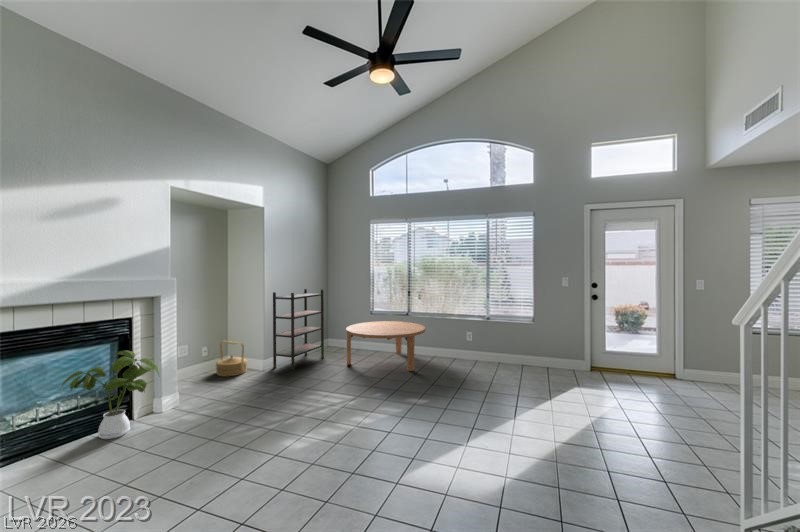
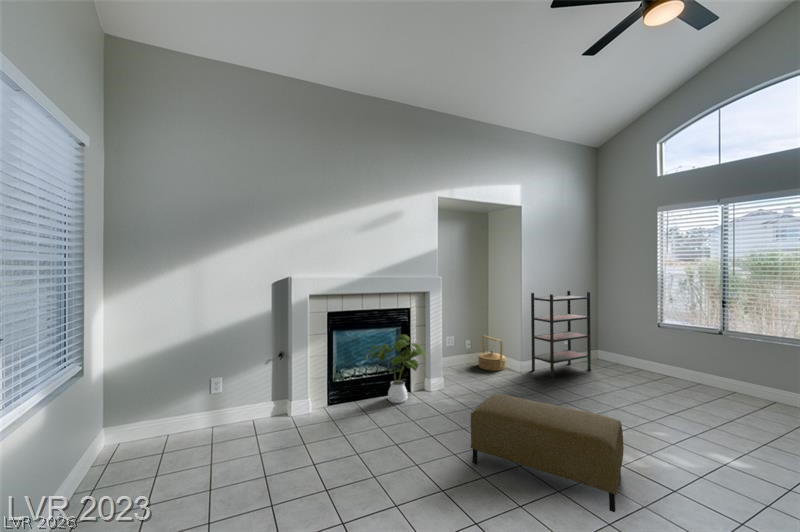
coffee table: present [346,321,425,371] -> none [619,336,754,414]
ottoman: none [227,388,358,469] -> present [470,394,624,512]

